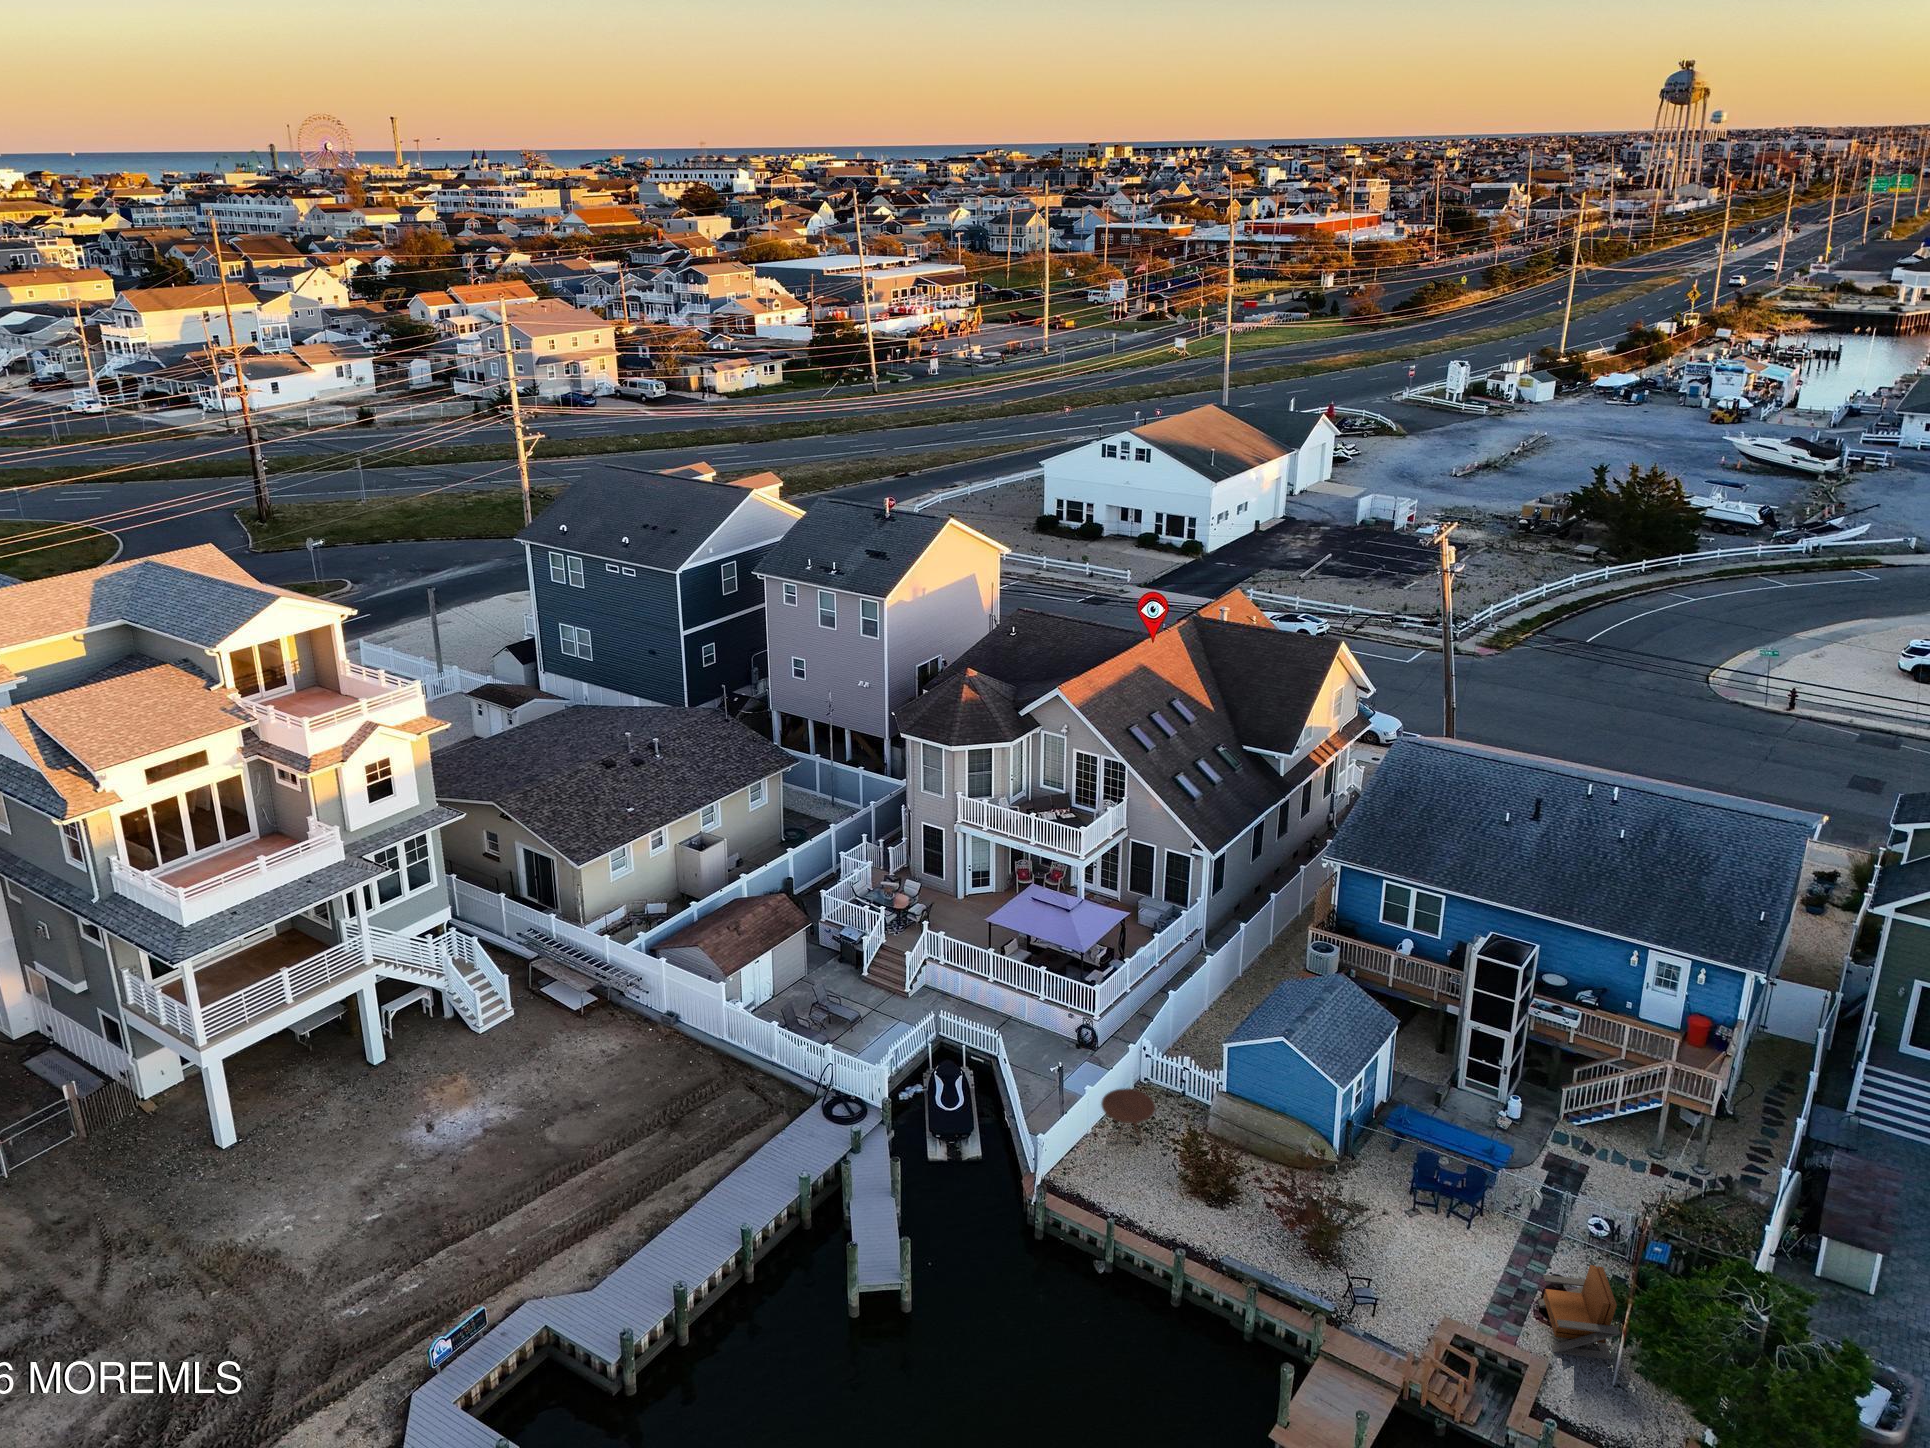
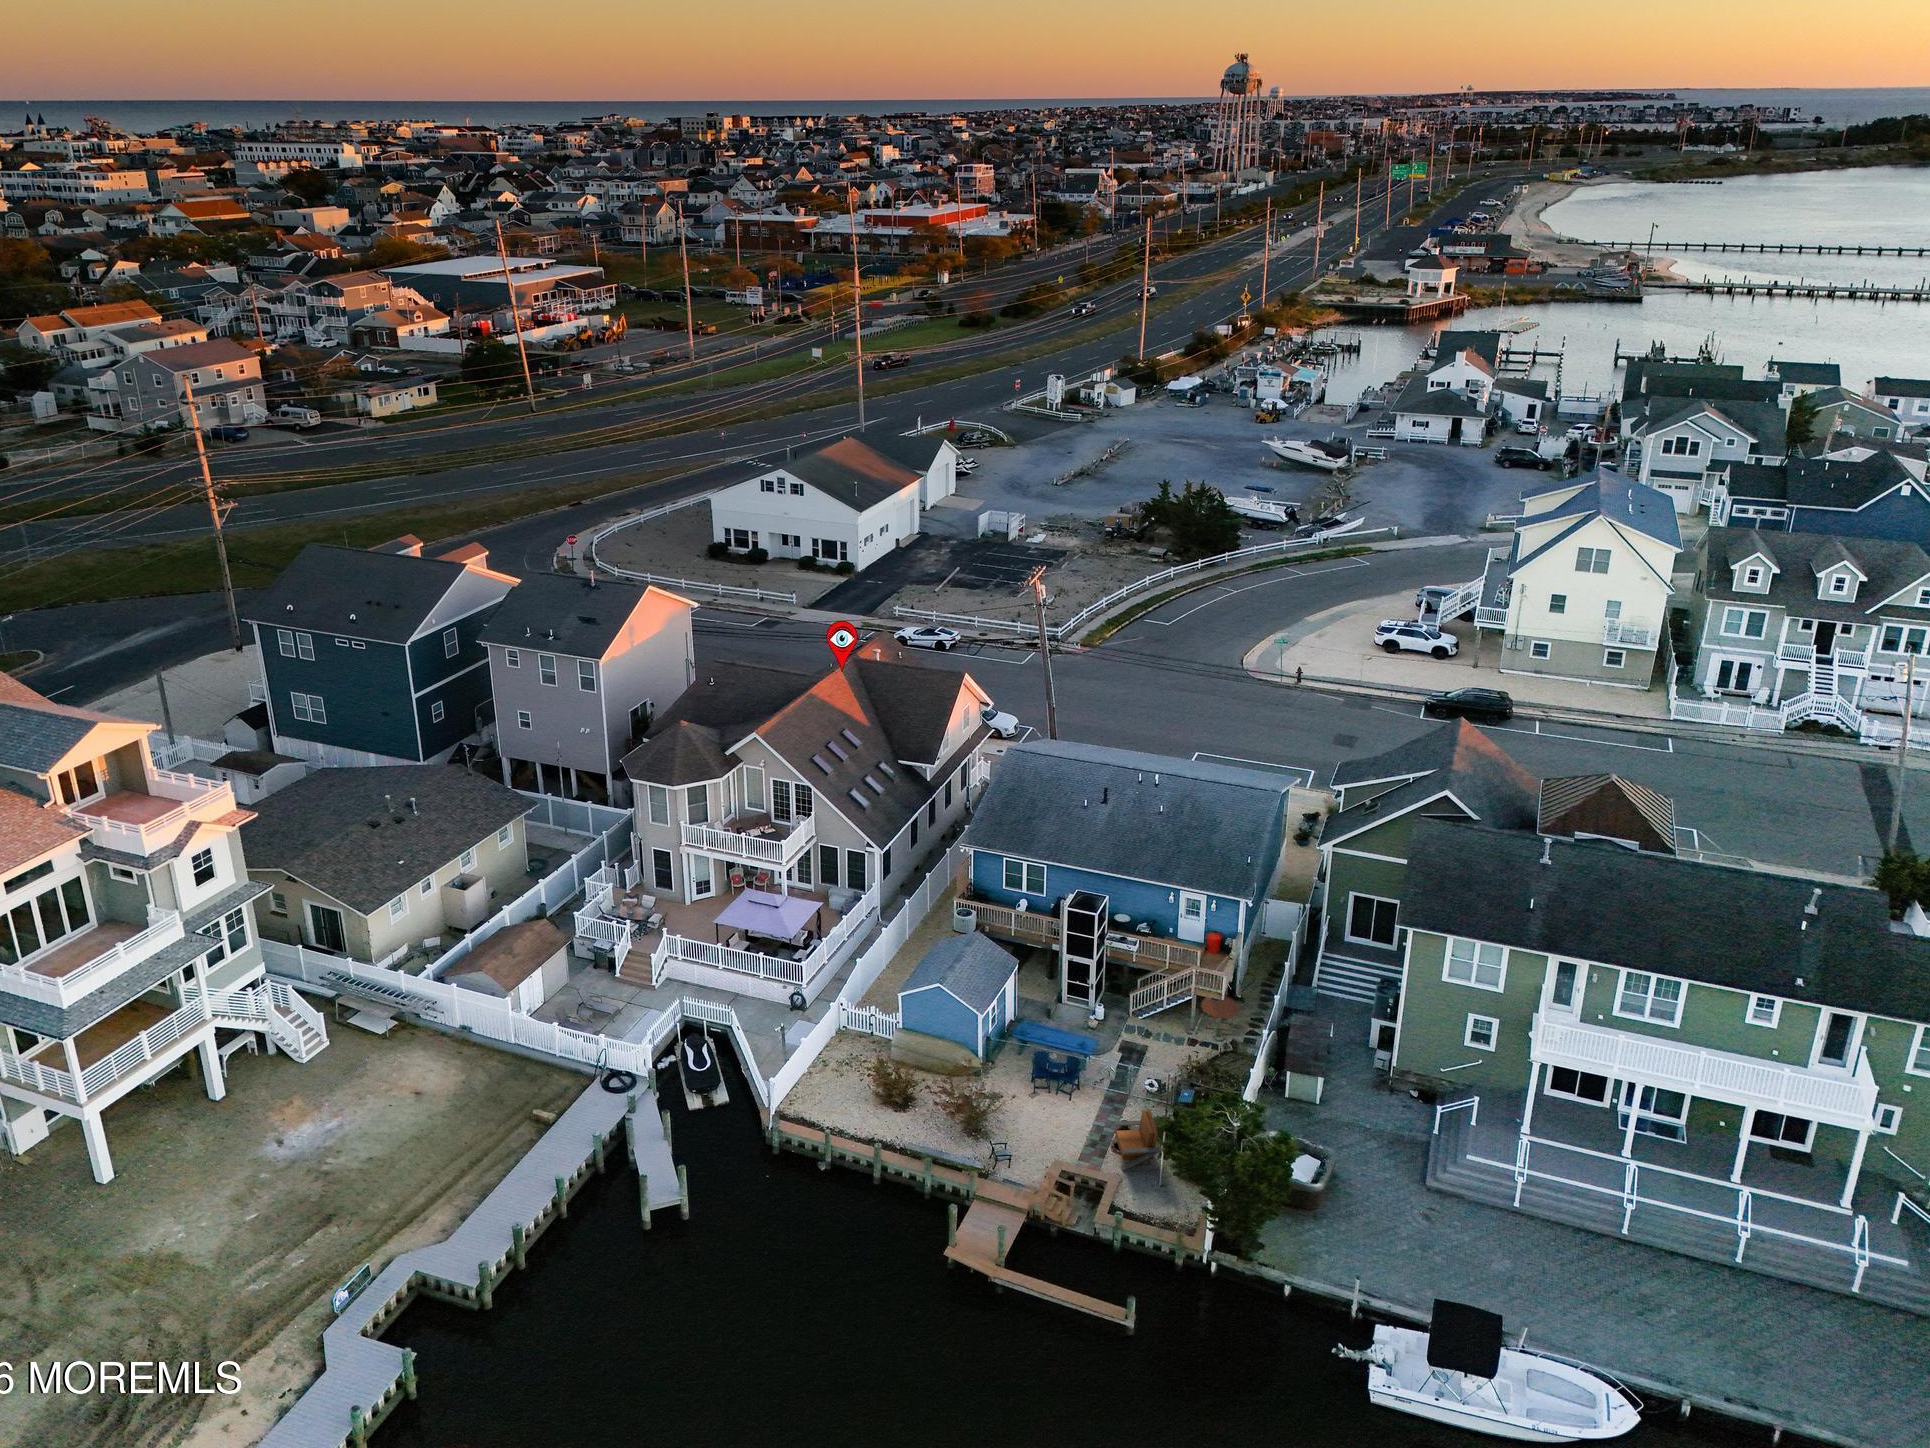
round table: present [1101,1088,1155,1140] -> present [1201,997,1240,1025]

